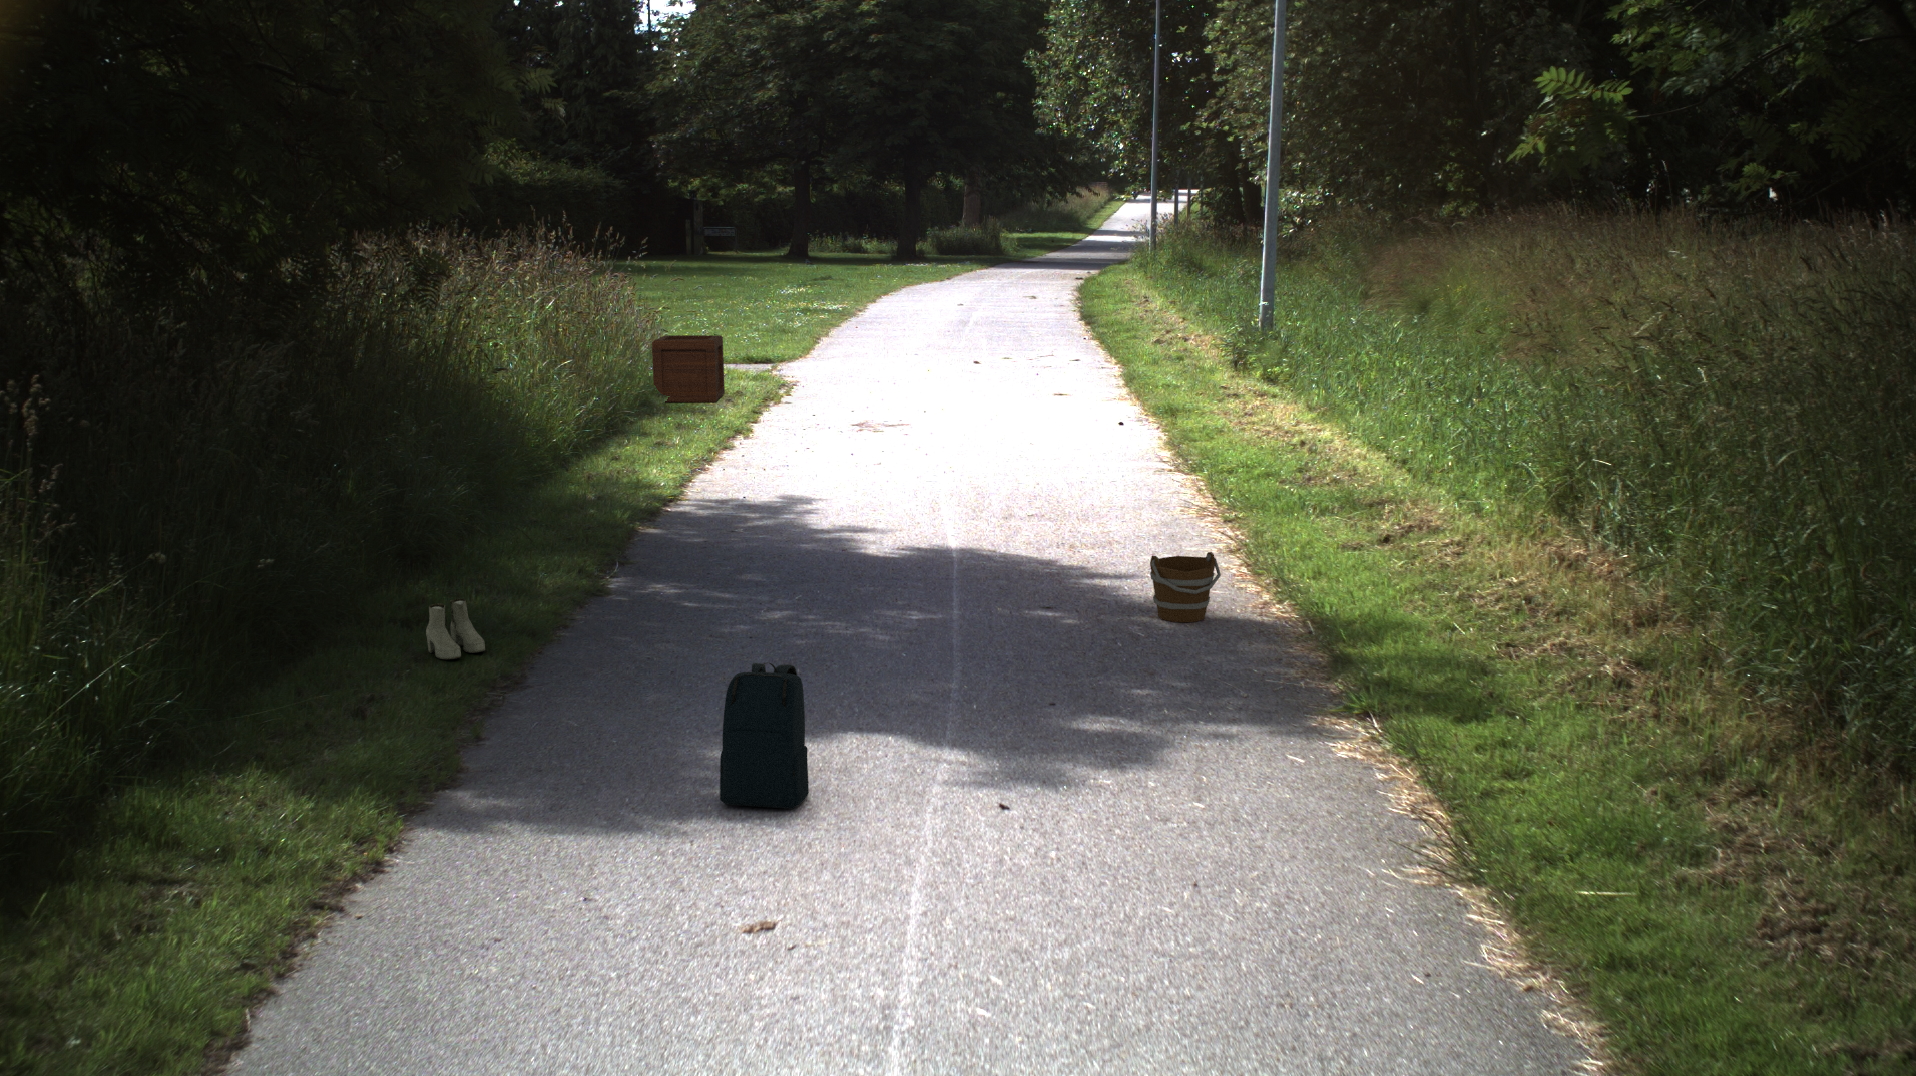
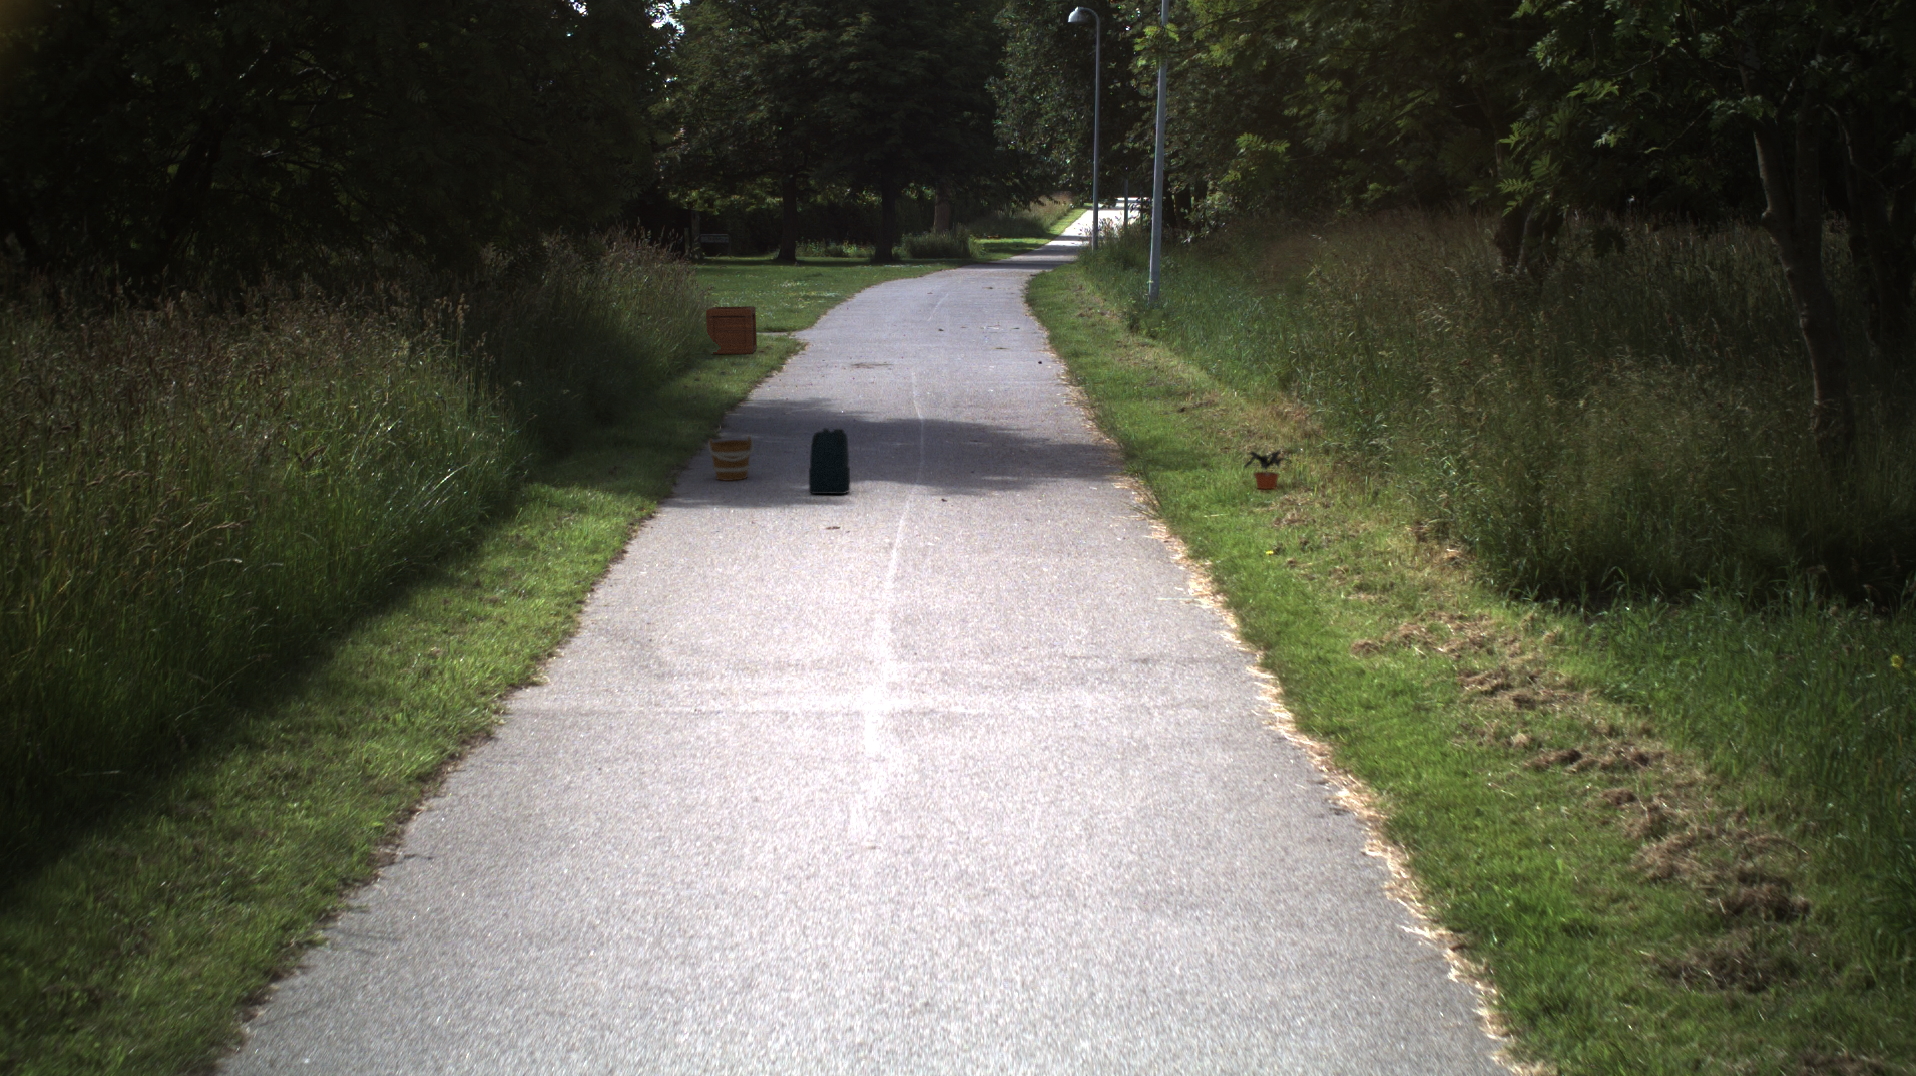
bucket: present [1150,552,1221,622] -> present [708,437,754,481]
boots: present [426,598,485,660] -> none [632,427,665,457]
potted plant: none [1657,736,1774,827] -> present [1244,451,1288,489]

